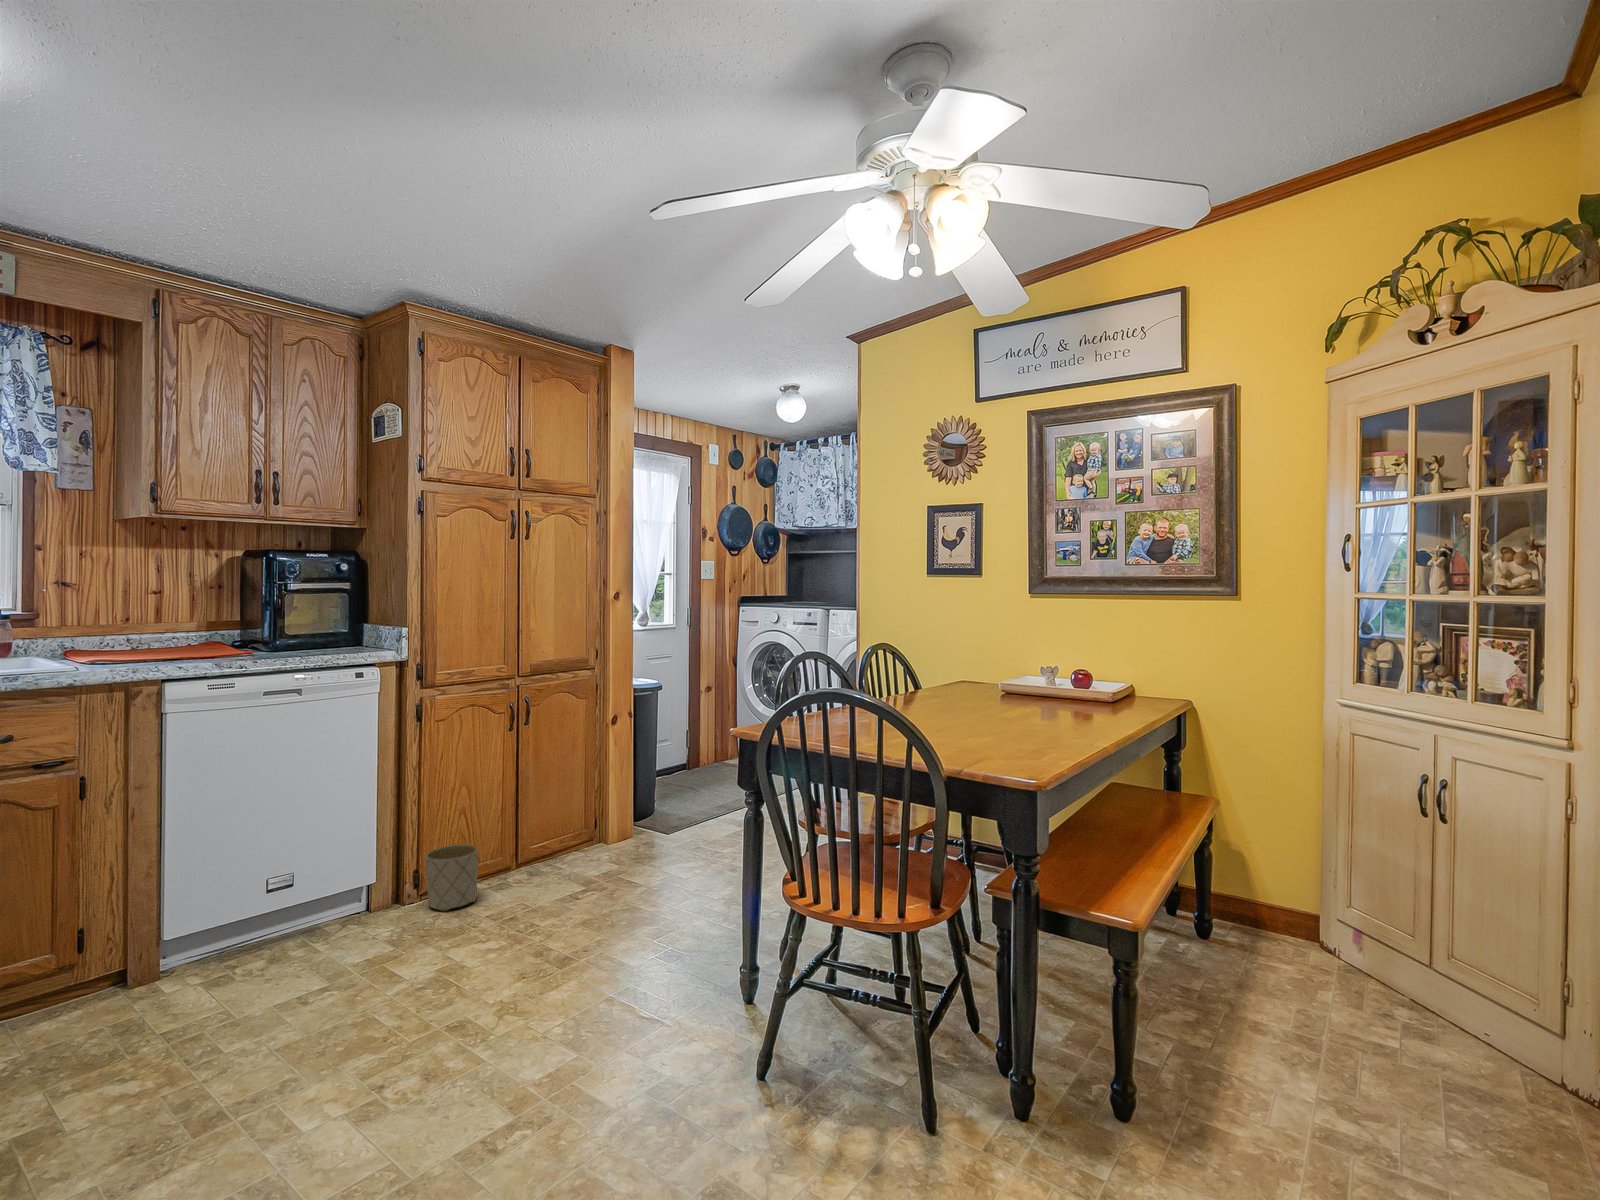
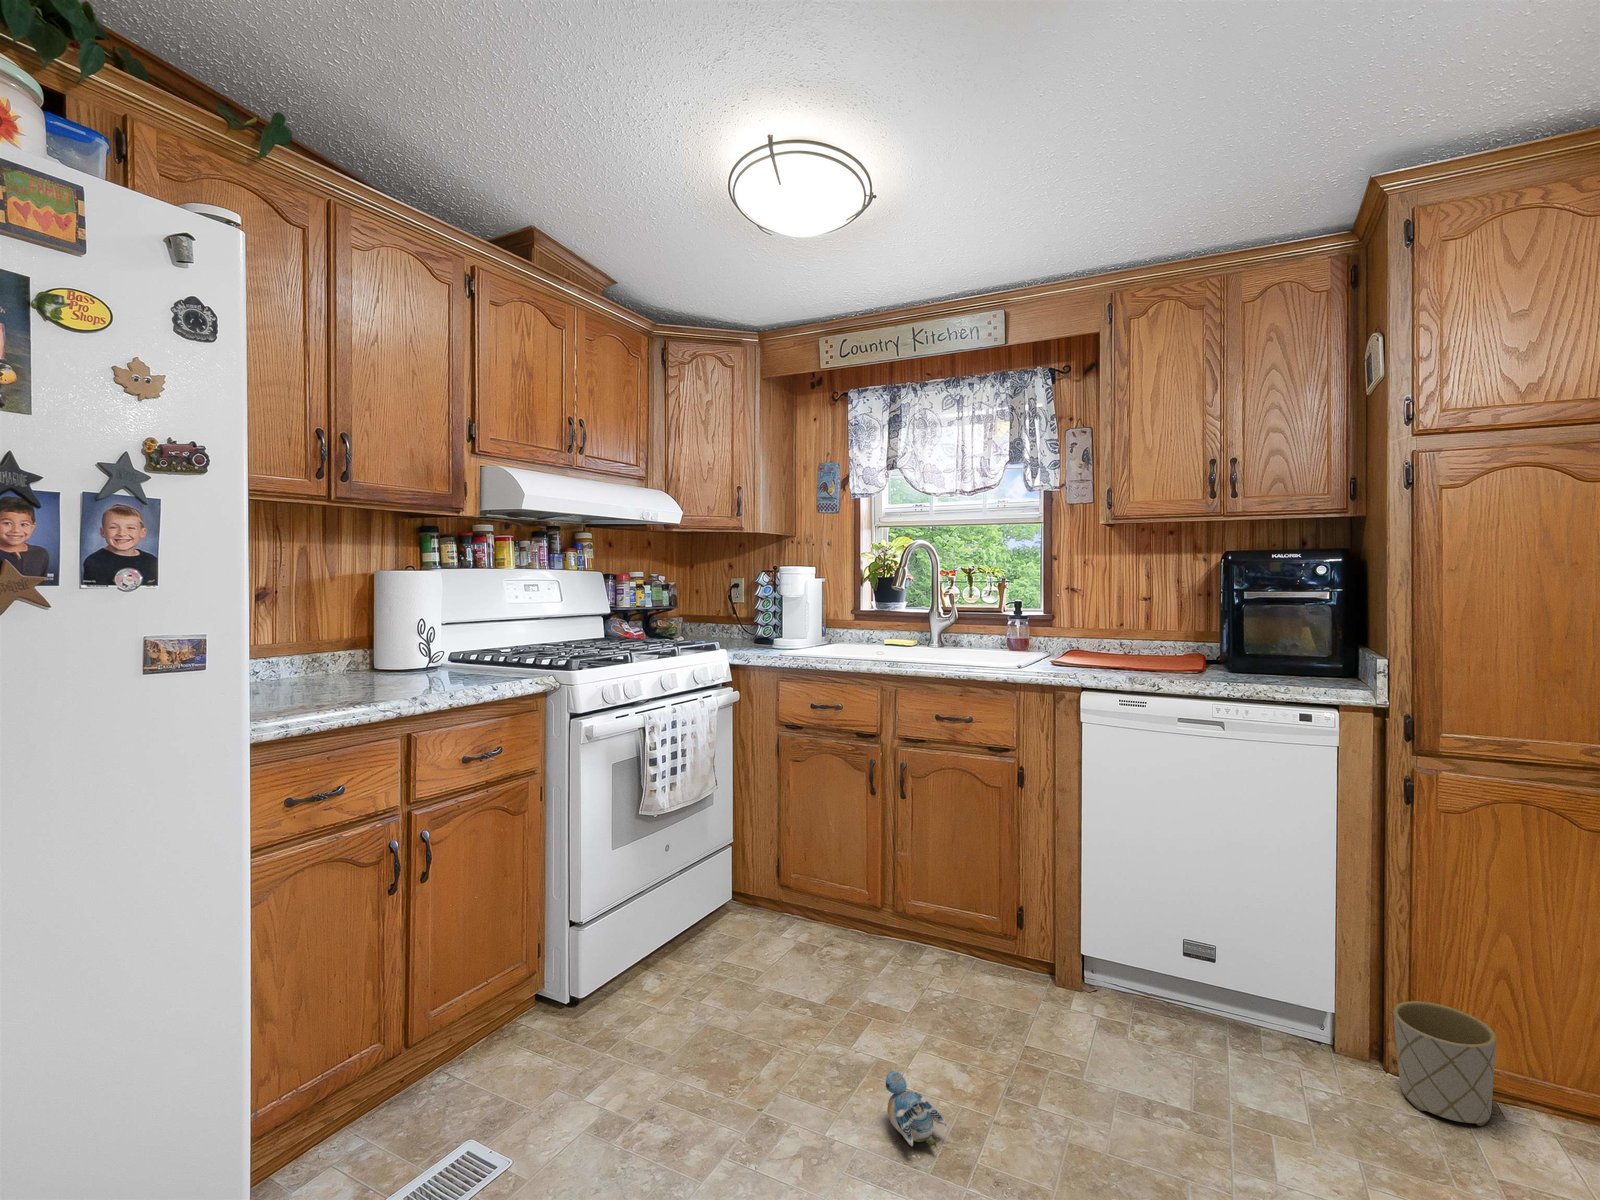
plush toy: none [68,1085,167,1141] -> present [886,1071,946,1147]

